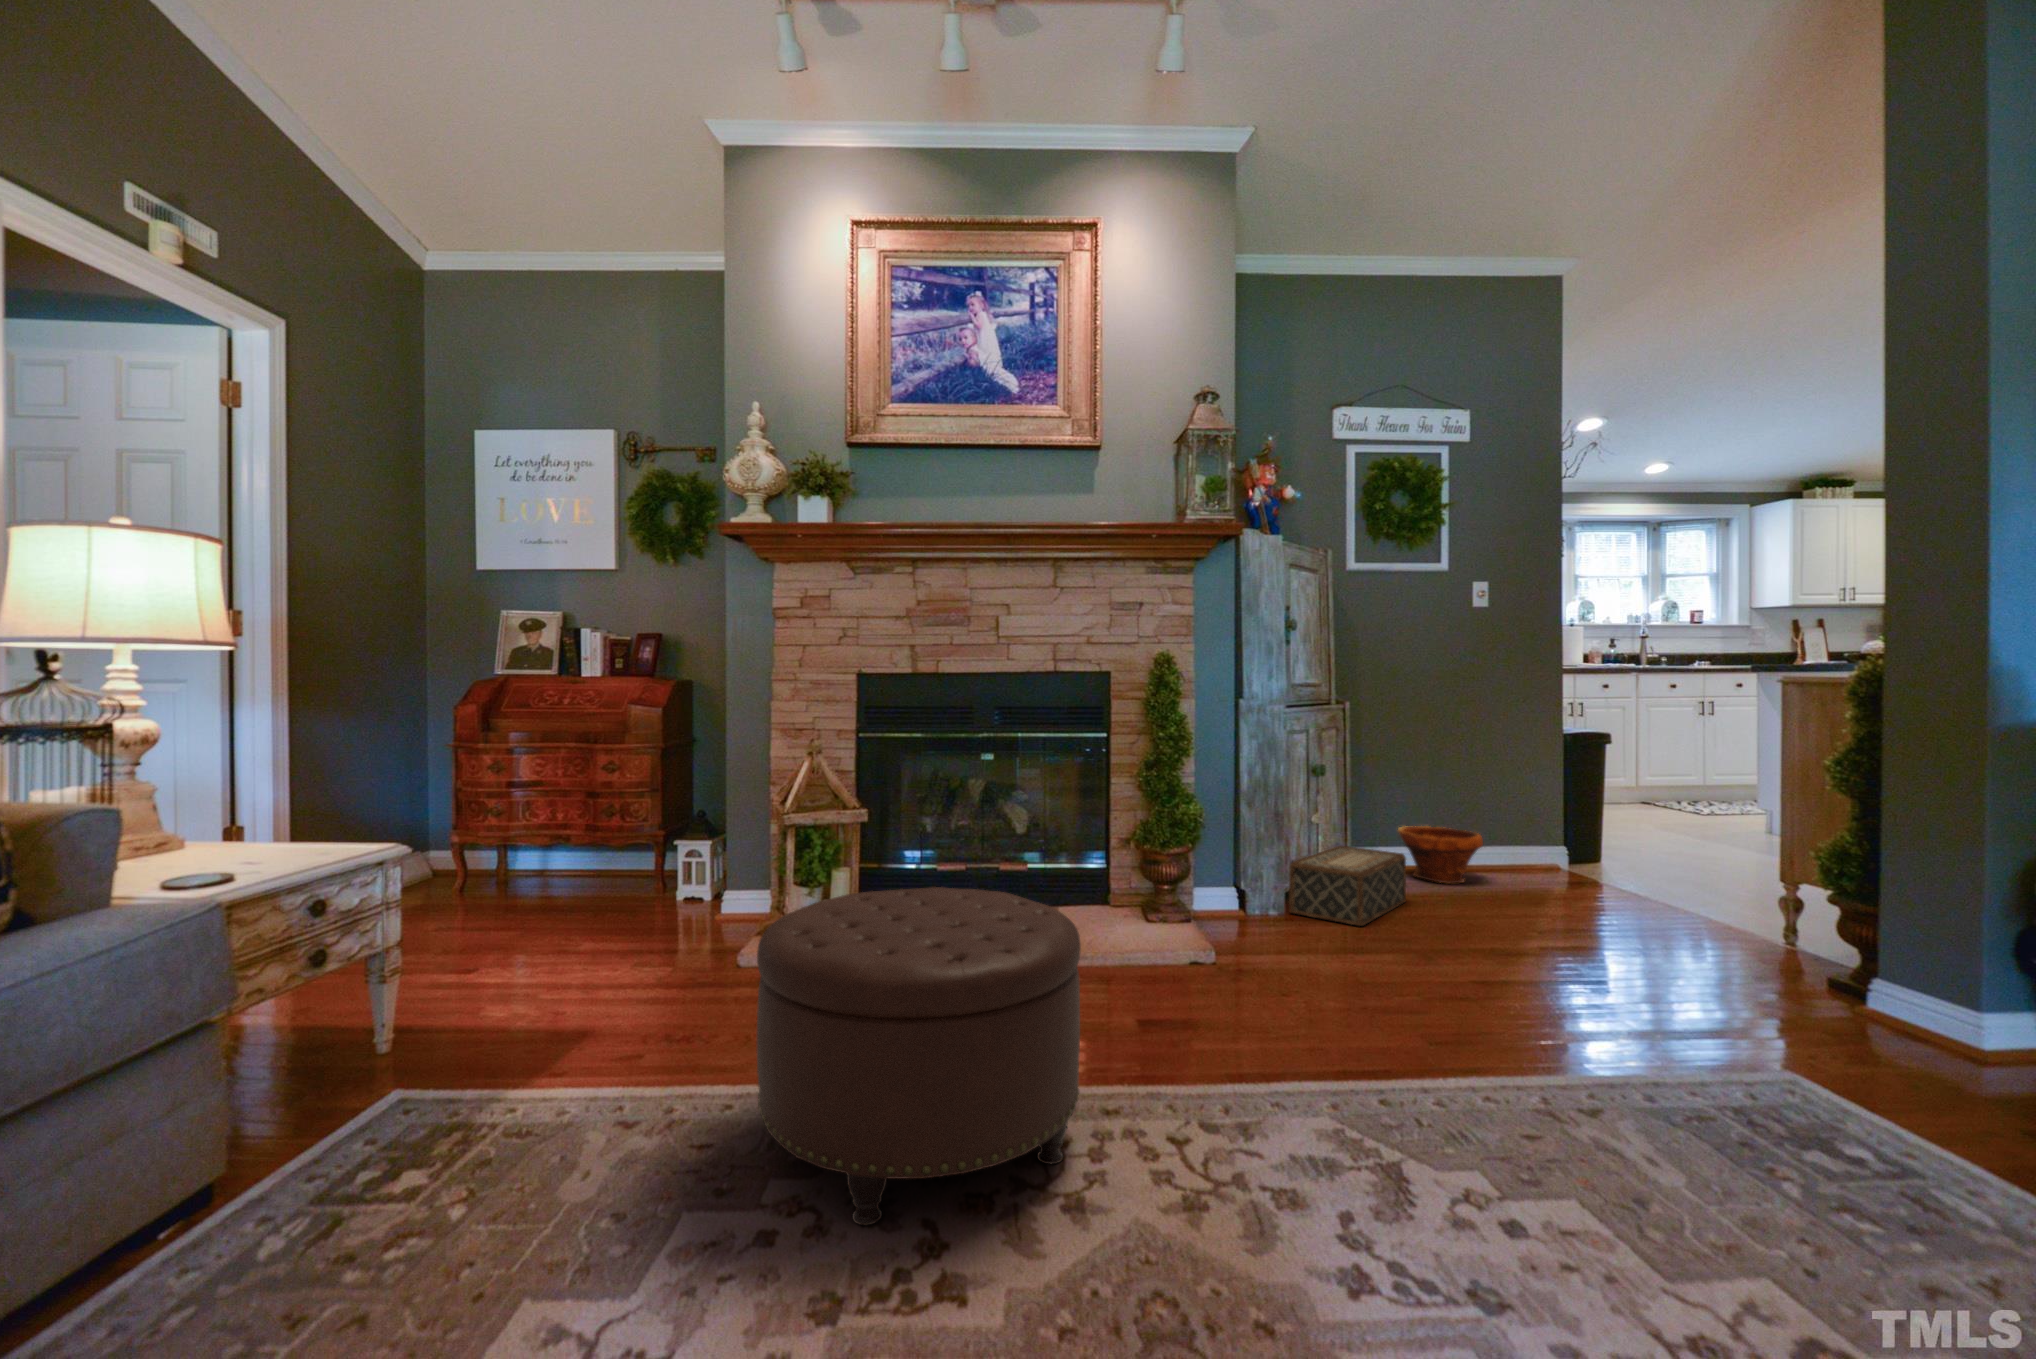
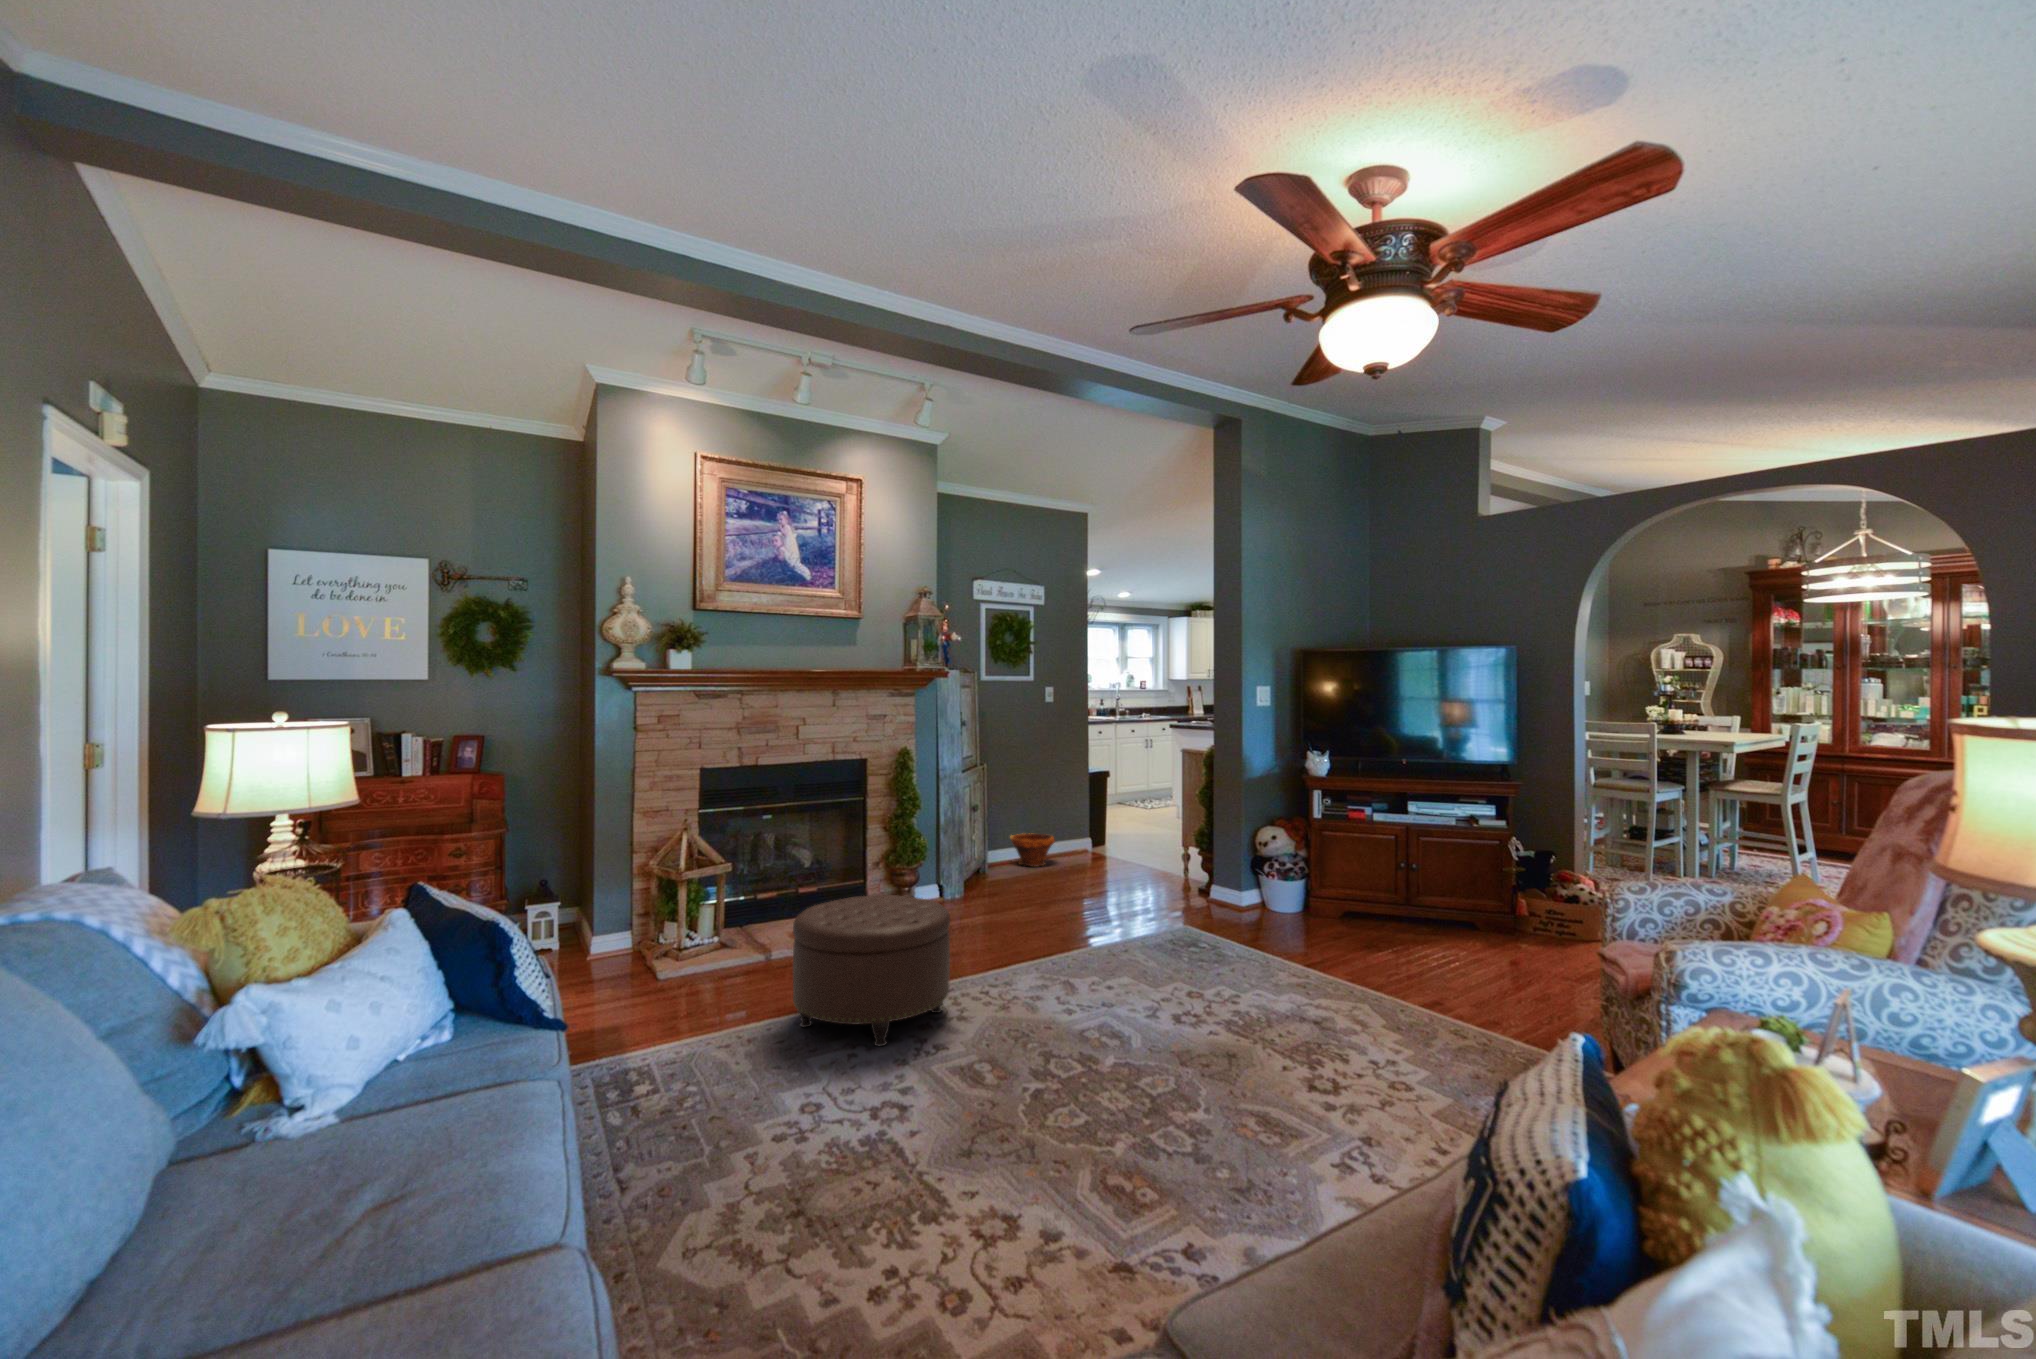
woven basket: present [1289,845,1406,926] -> none [966,851,1022,896]

